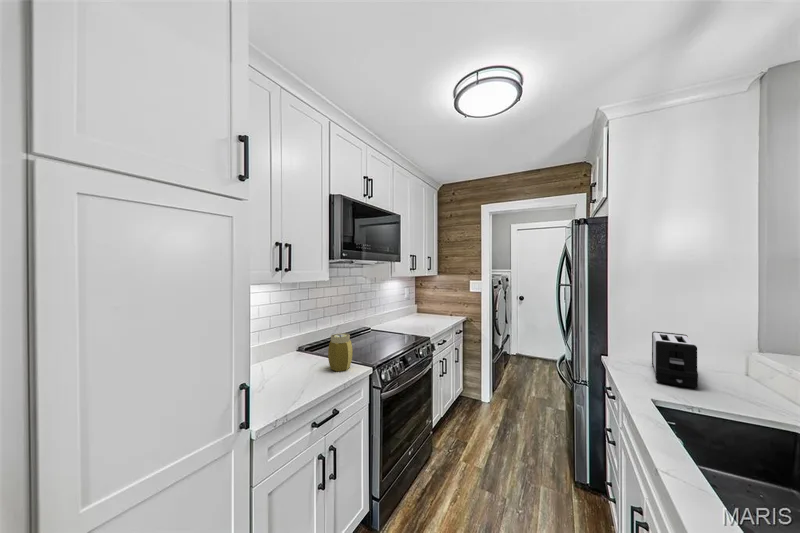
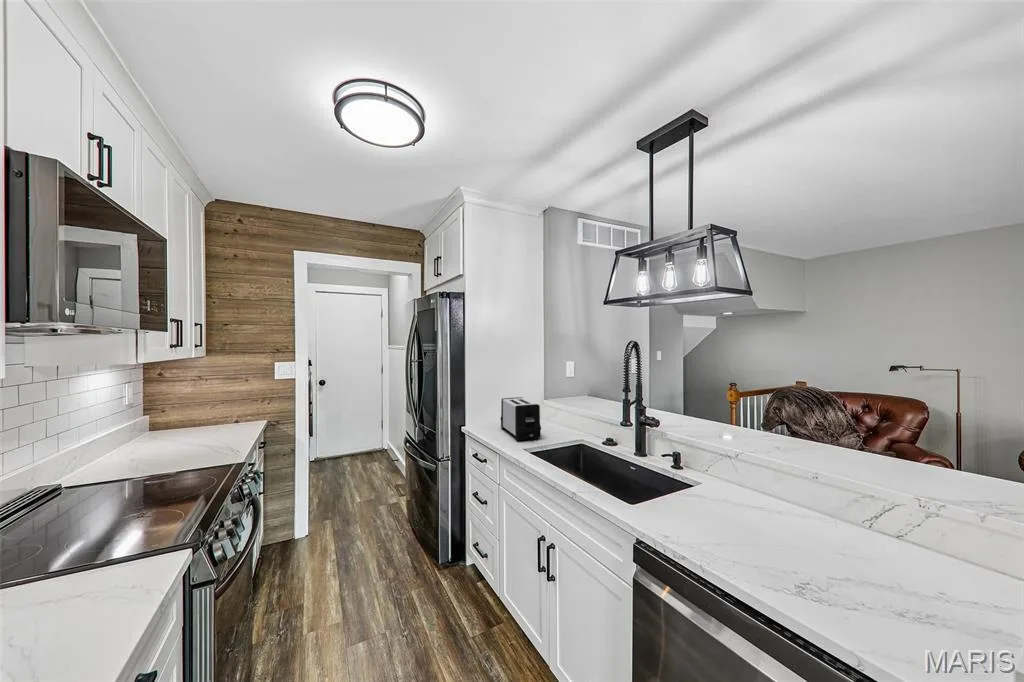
jar: present [328,333,352,371] -> none [51,502,130,605]

